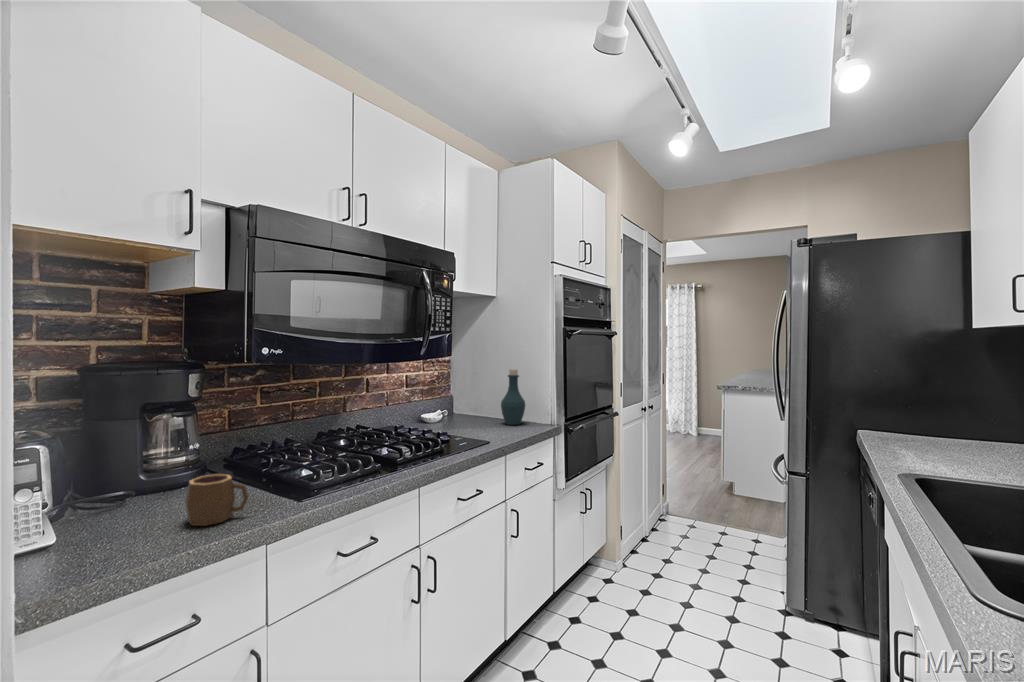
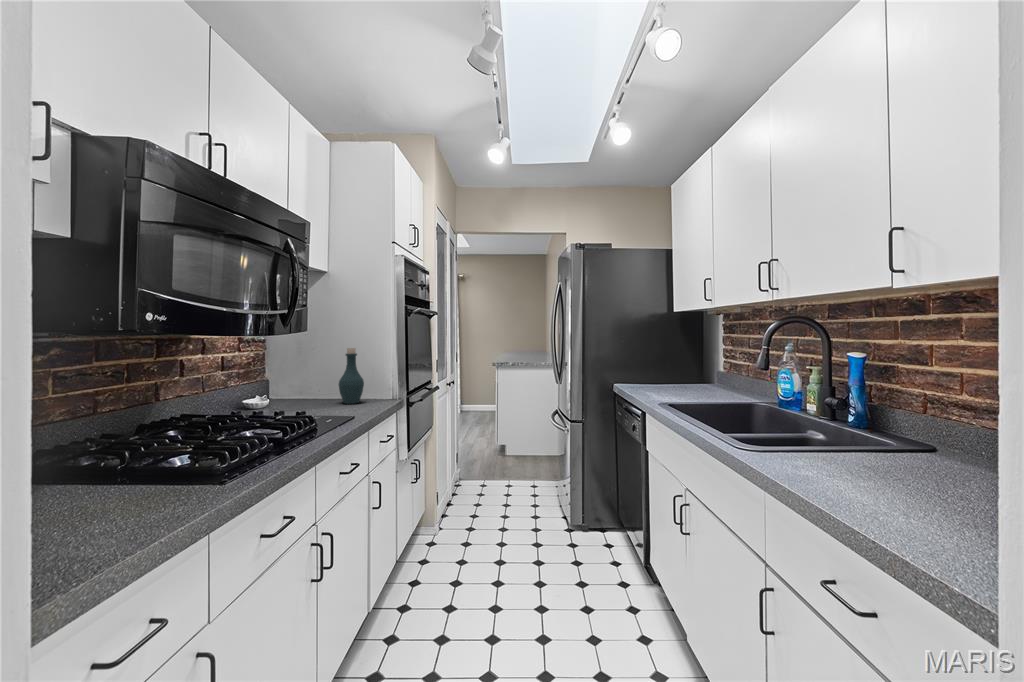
mug: present [185,474,249,526] -> none [85,461,172,525]

